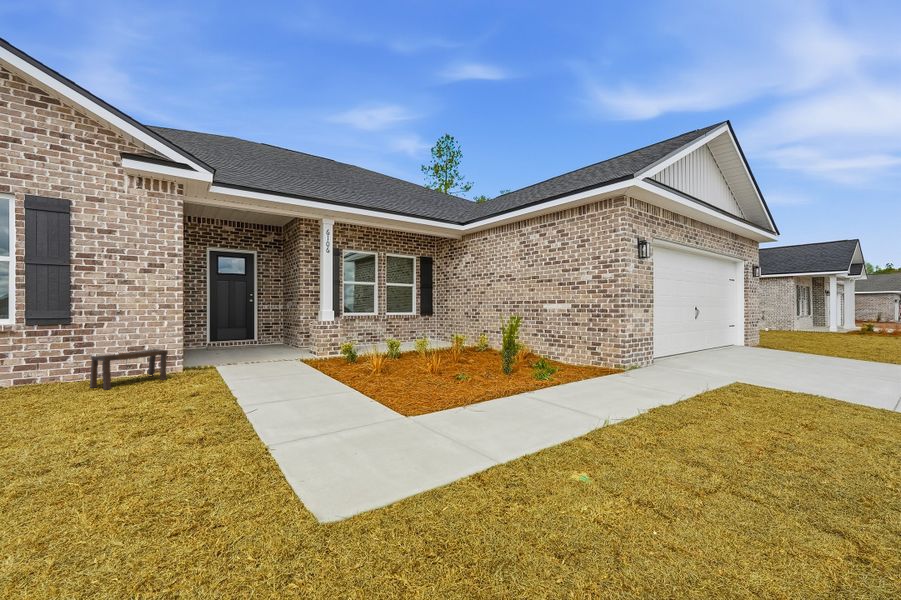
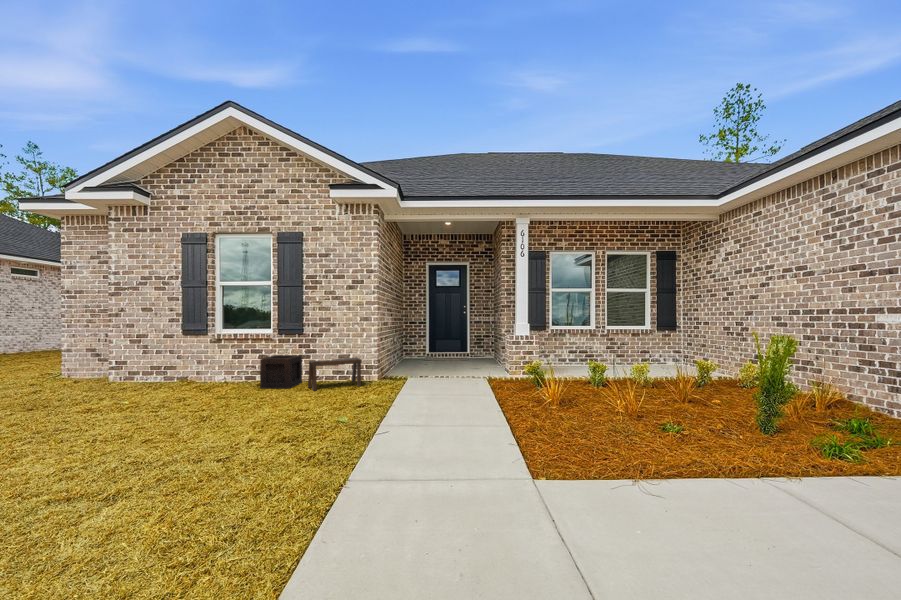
wooden crate: none [9,351,70,397] -> present [260,355,302,389]

